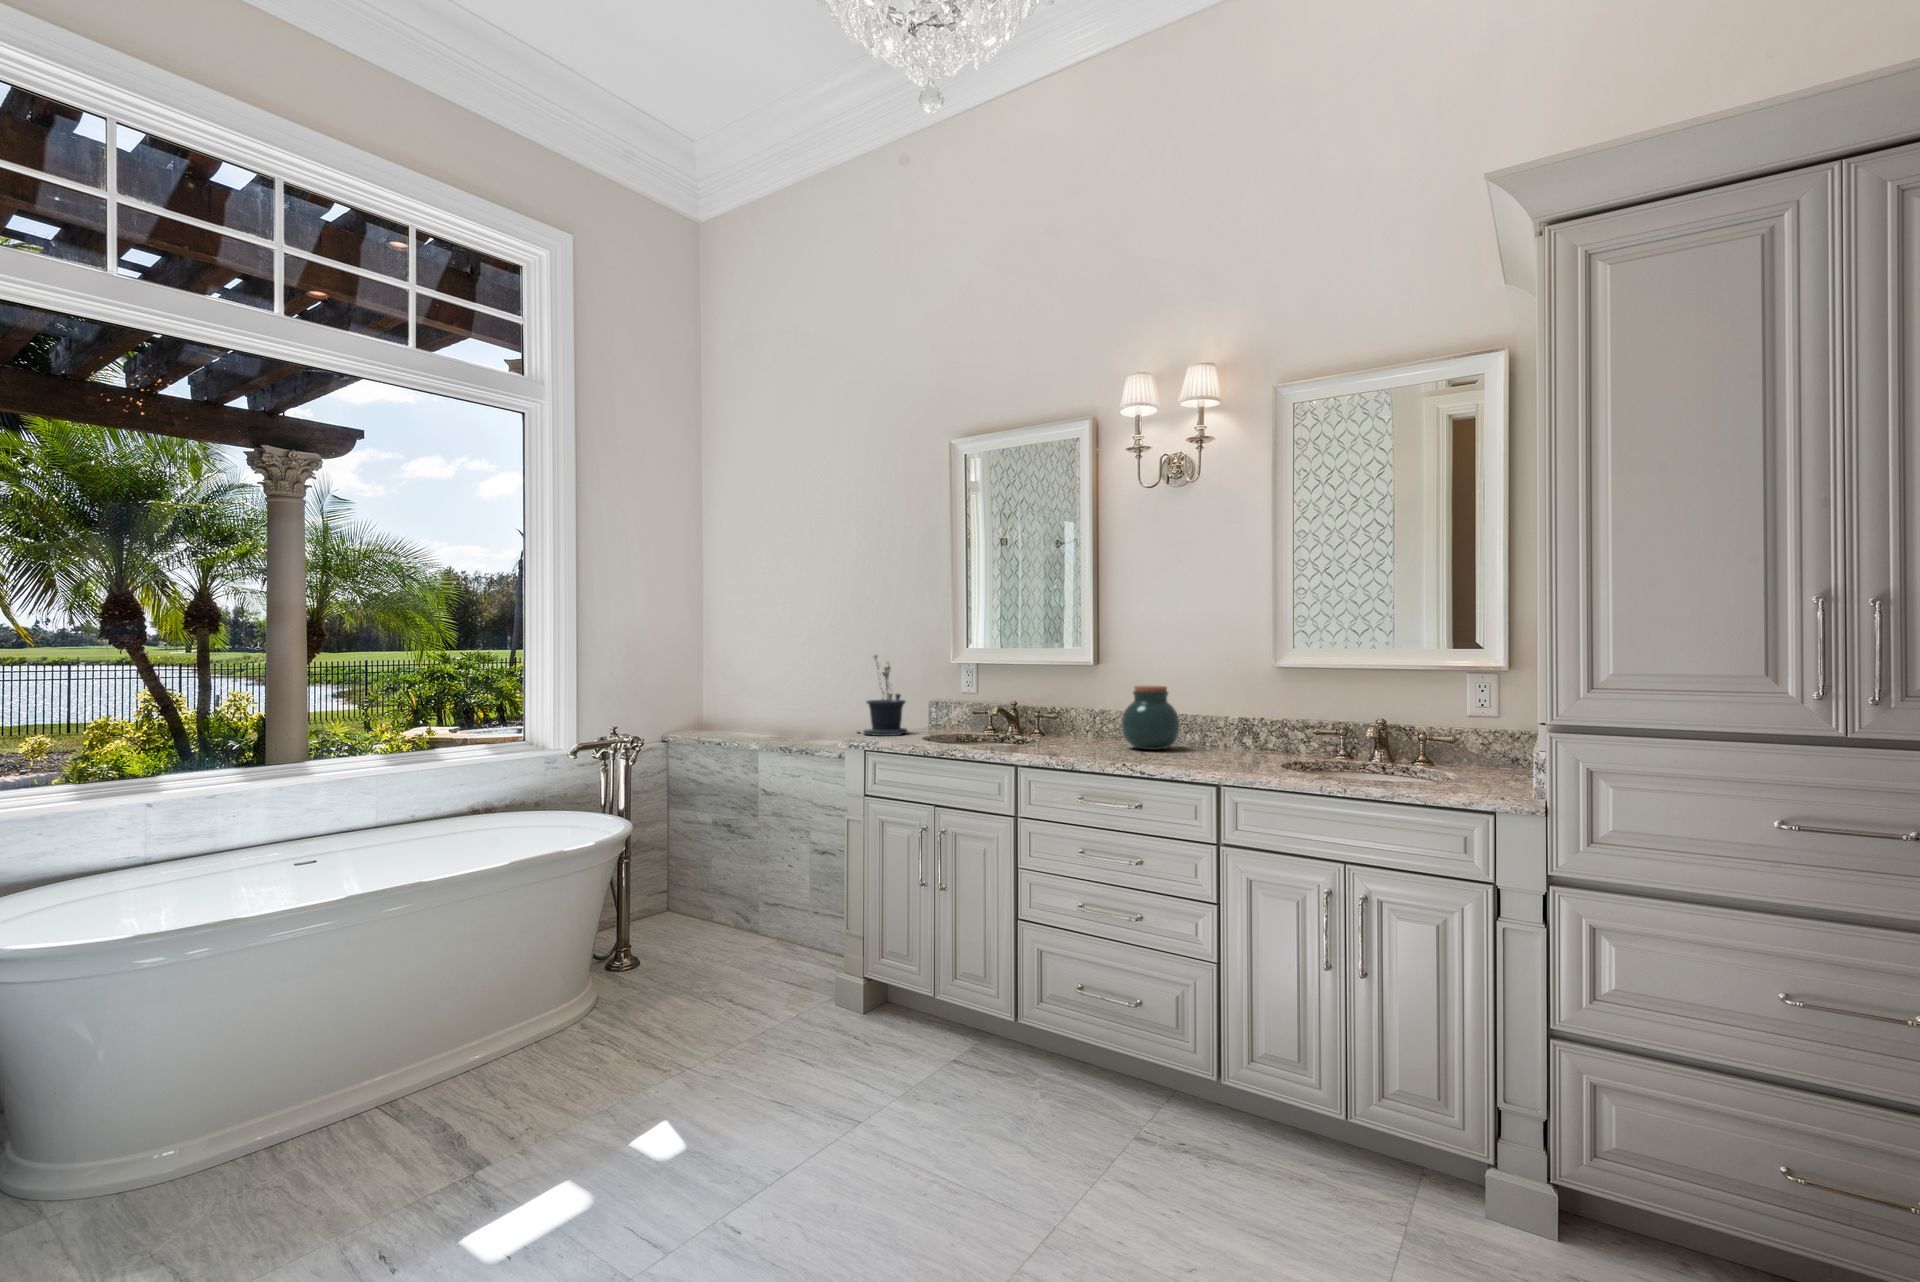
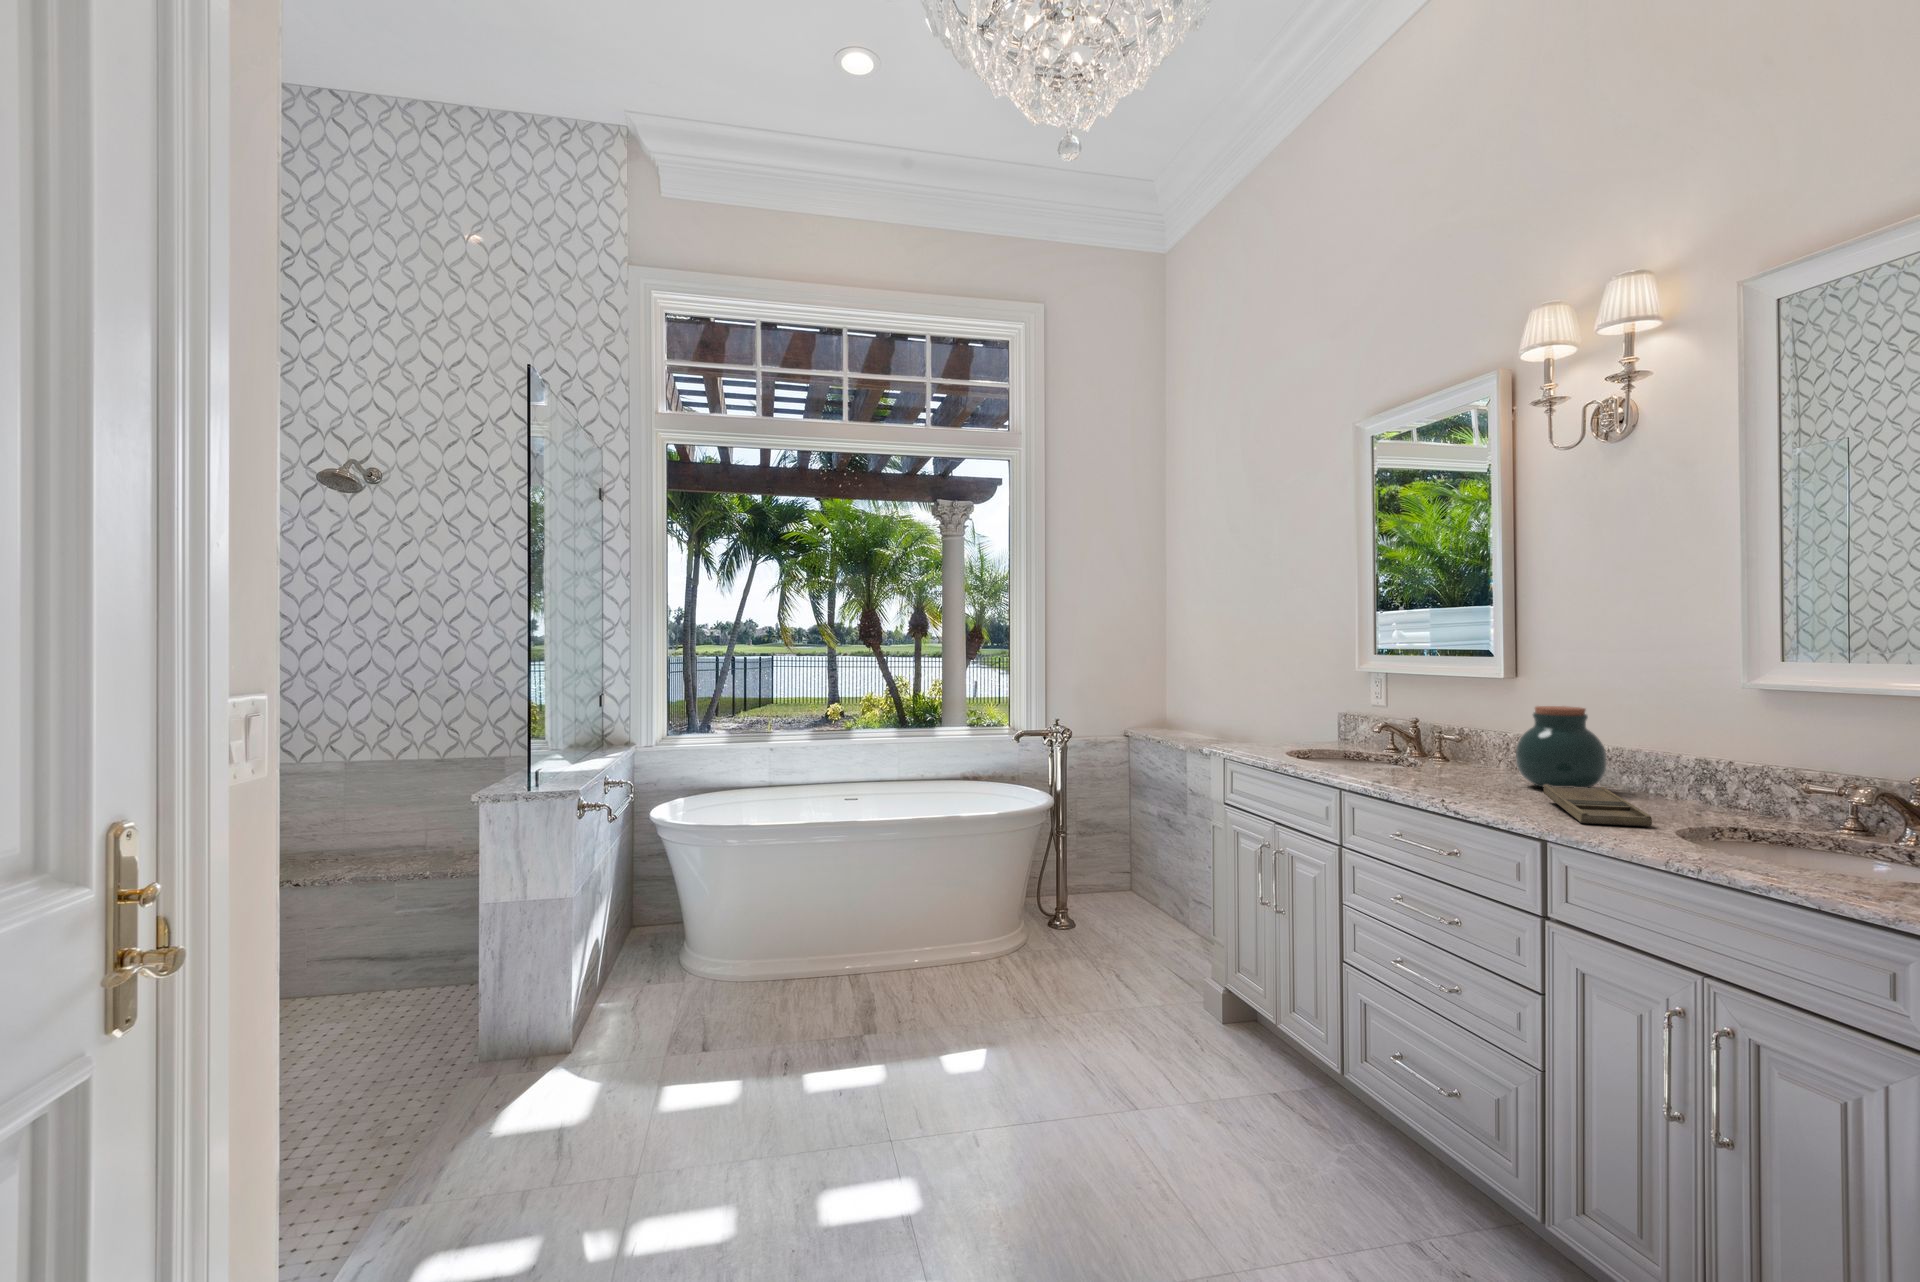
potted plant: present [863,655,908,736] -> none [1258,662,1310,747]
tray: none [1167,743,1258,769] -> present [1543,785,1652,827]

